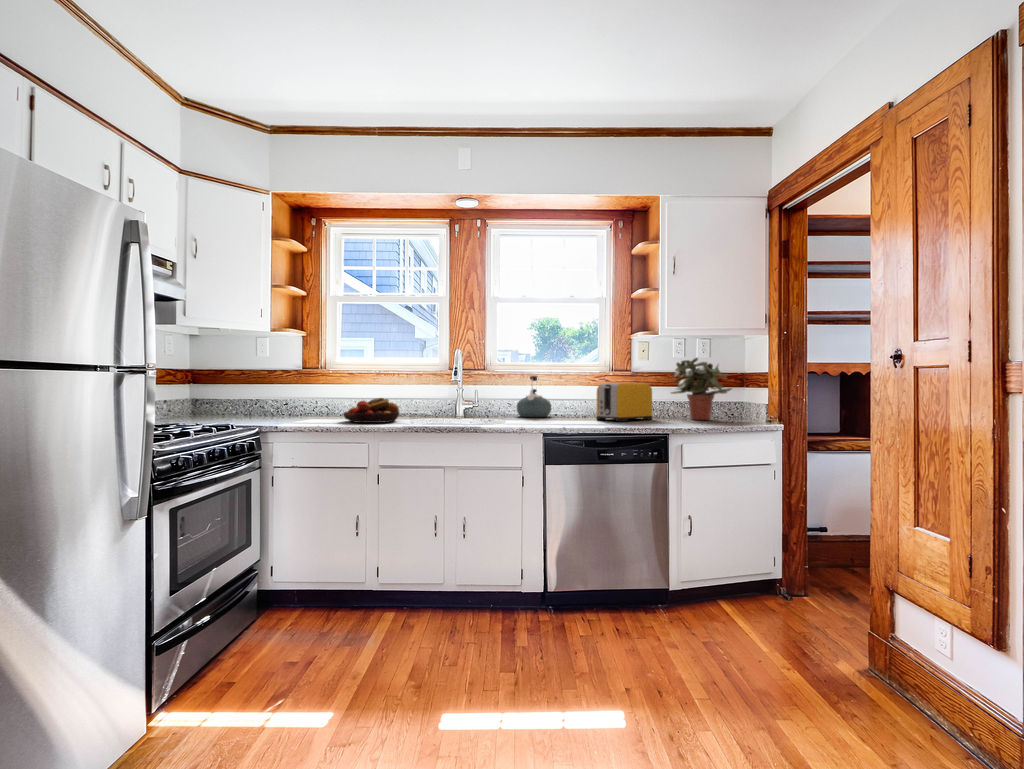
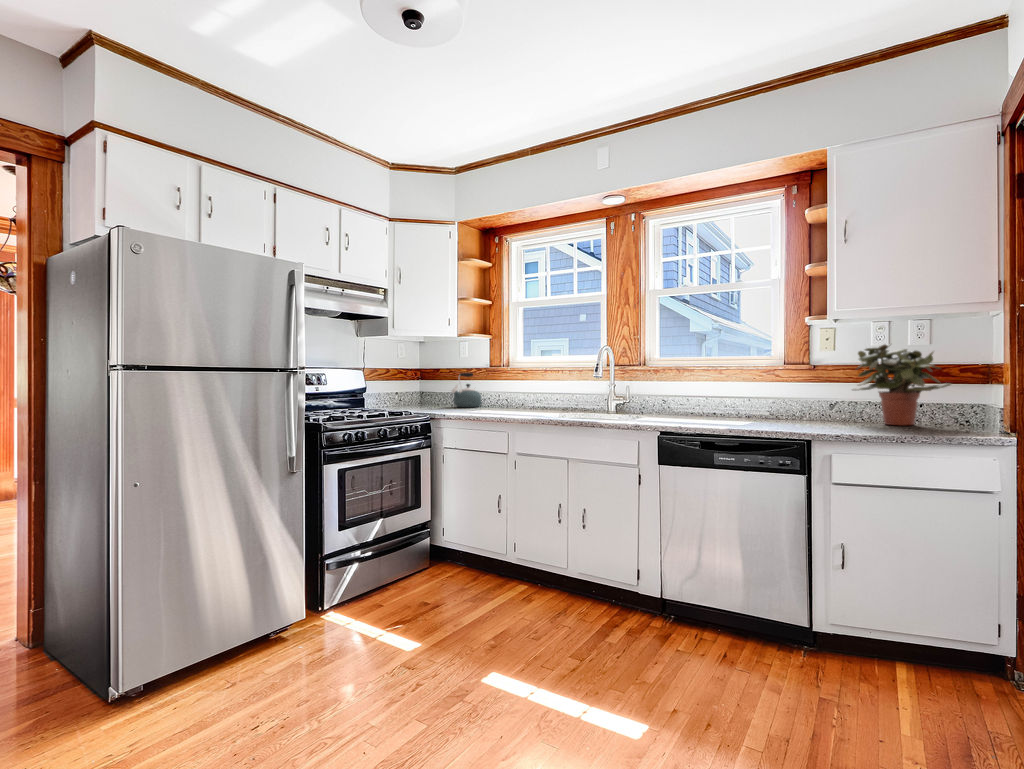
kettle: present [517,376,552,417] -> present [452,373,482,407]
toaster: present [596,383,652,421] -> none [747,377,826,423]
fruit bowl: present [344,398,399,423] -> none [496,393,545,416]

